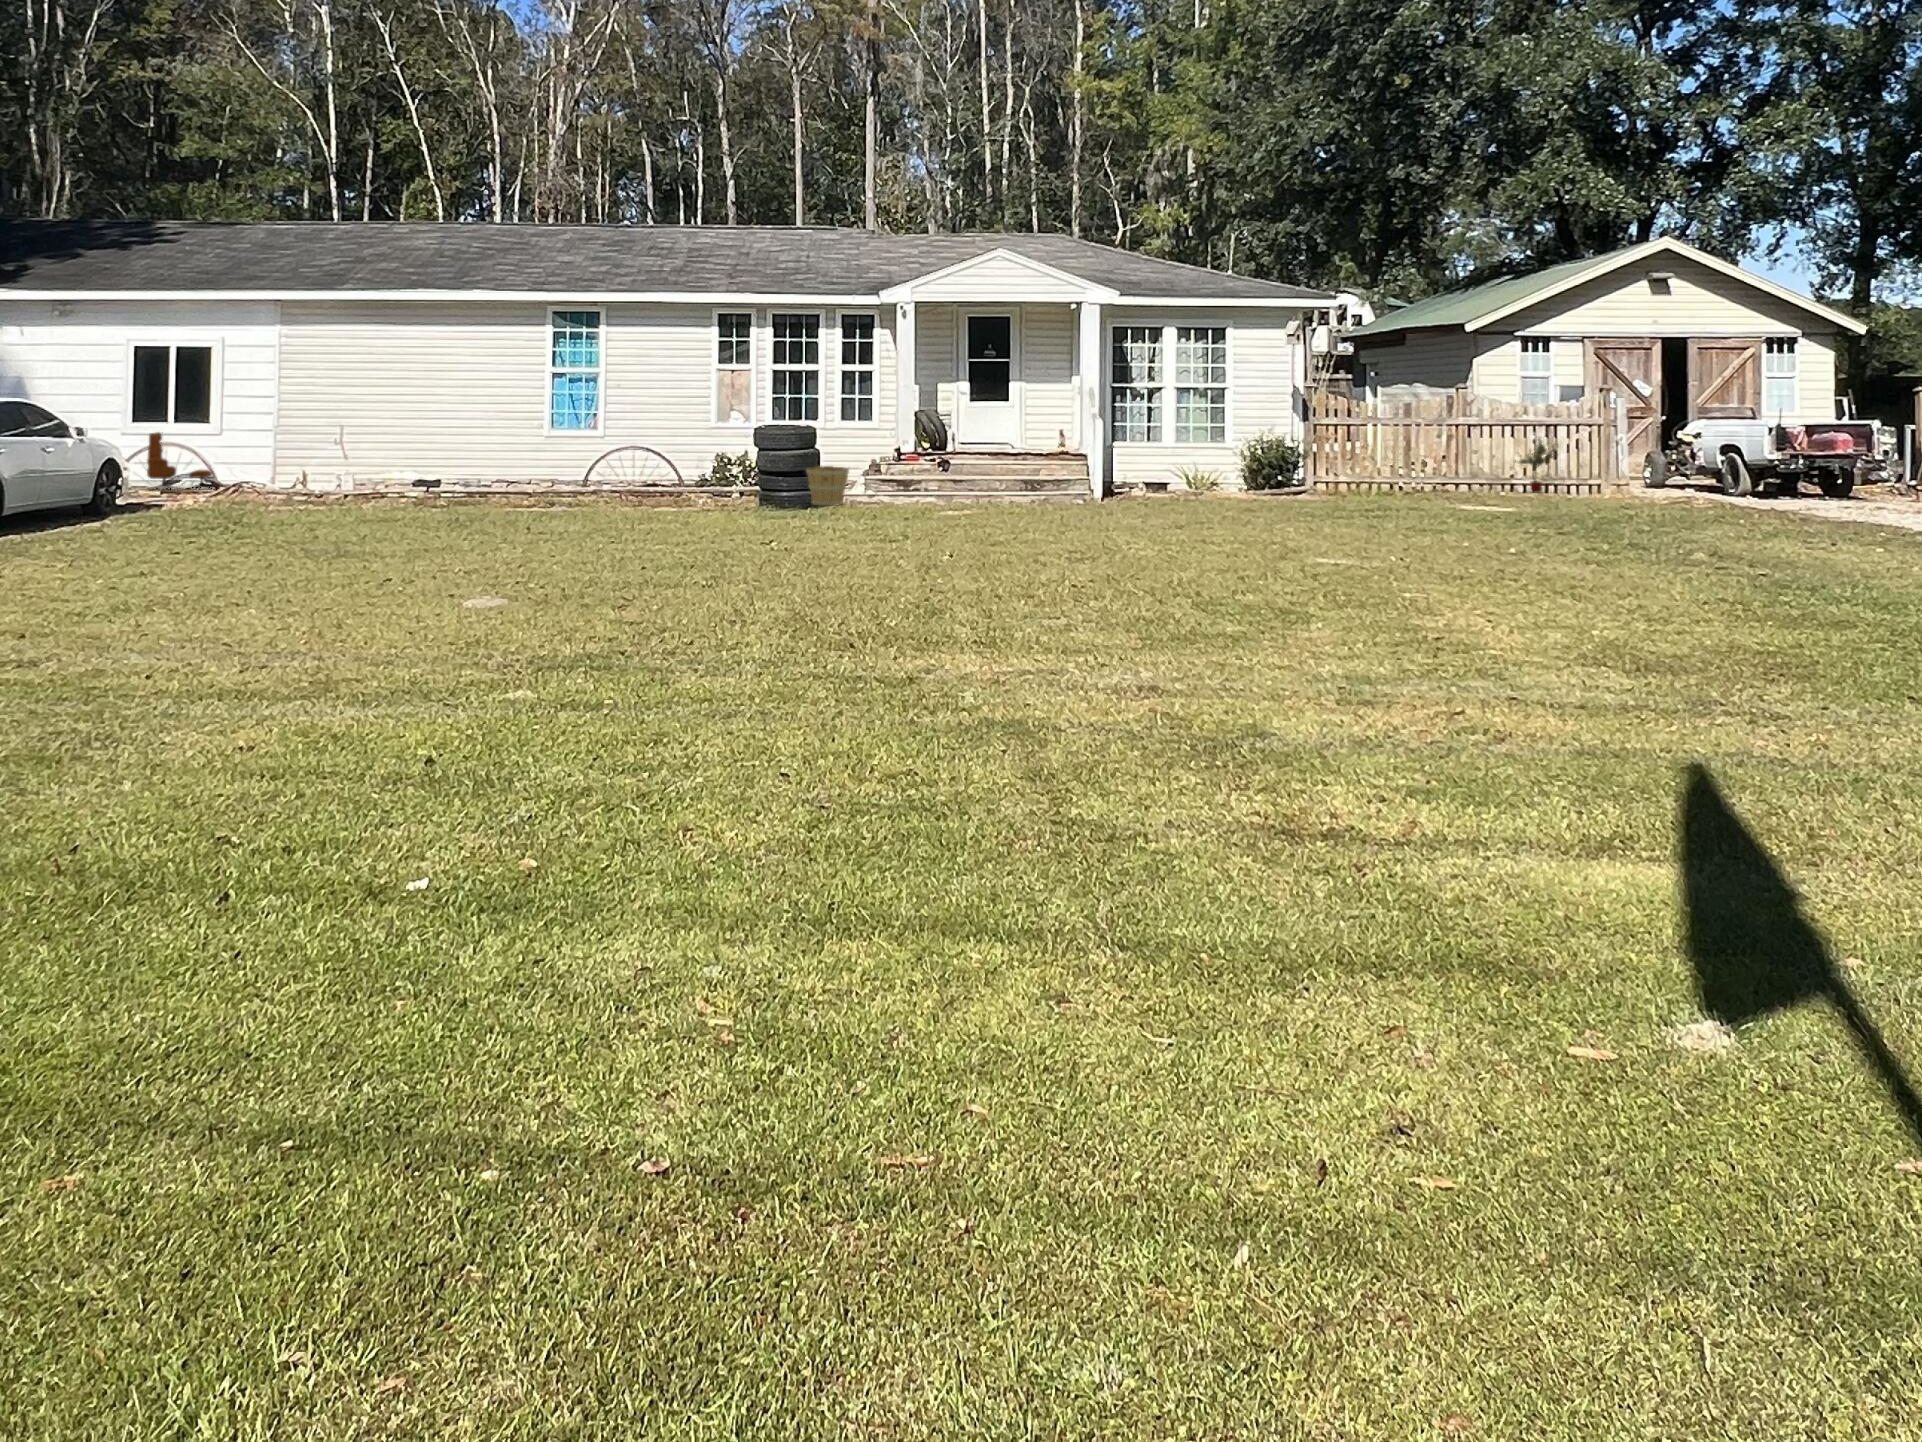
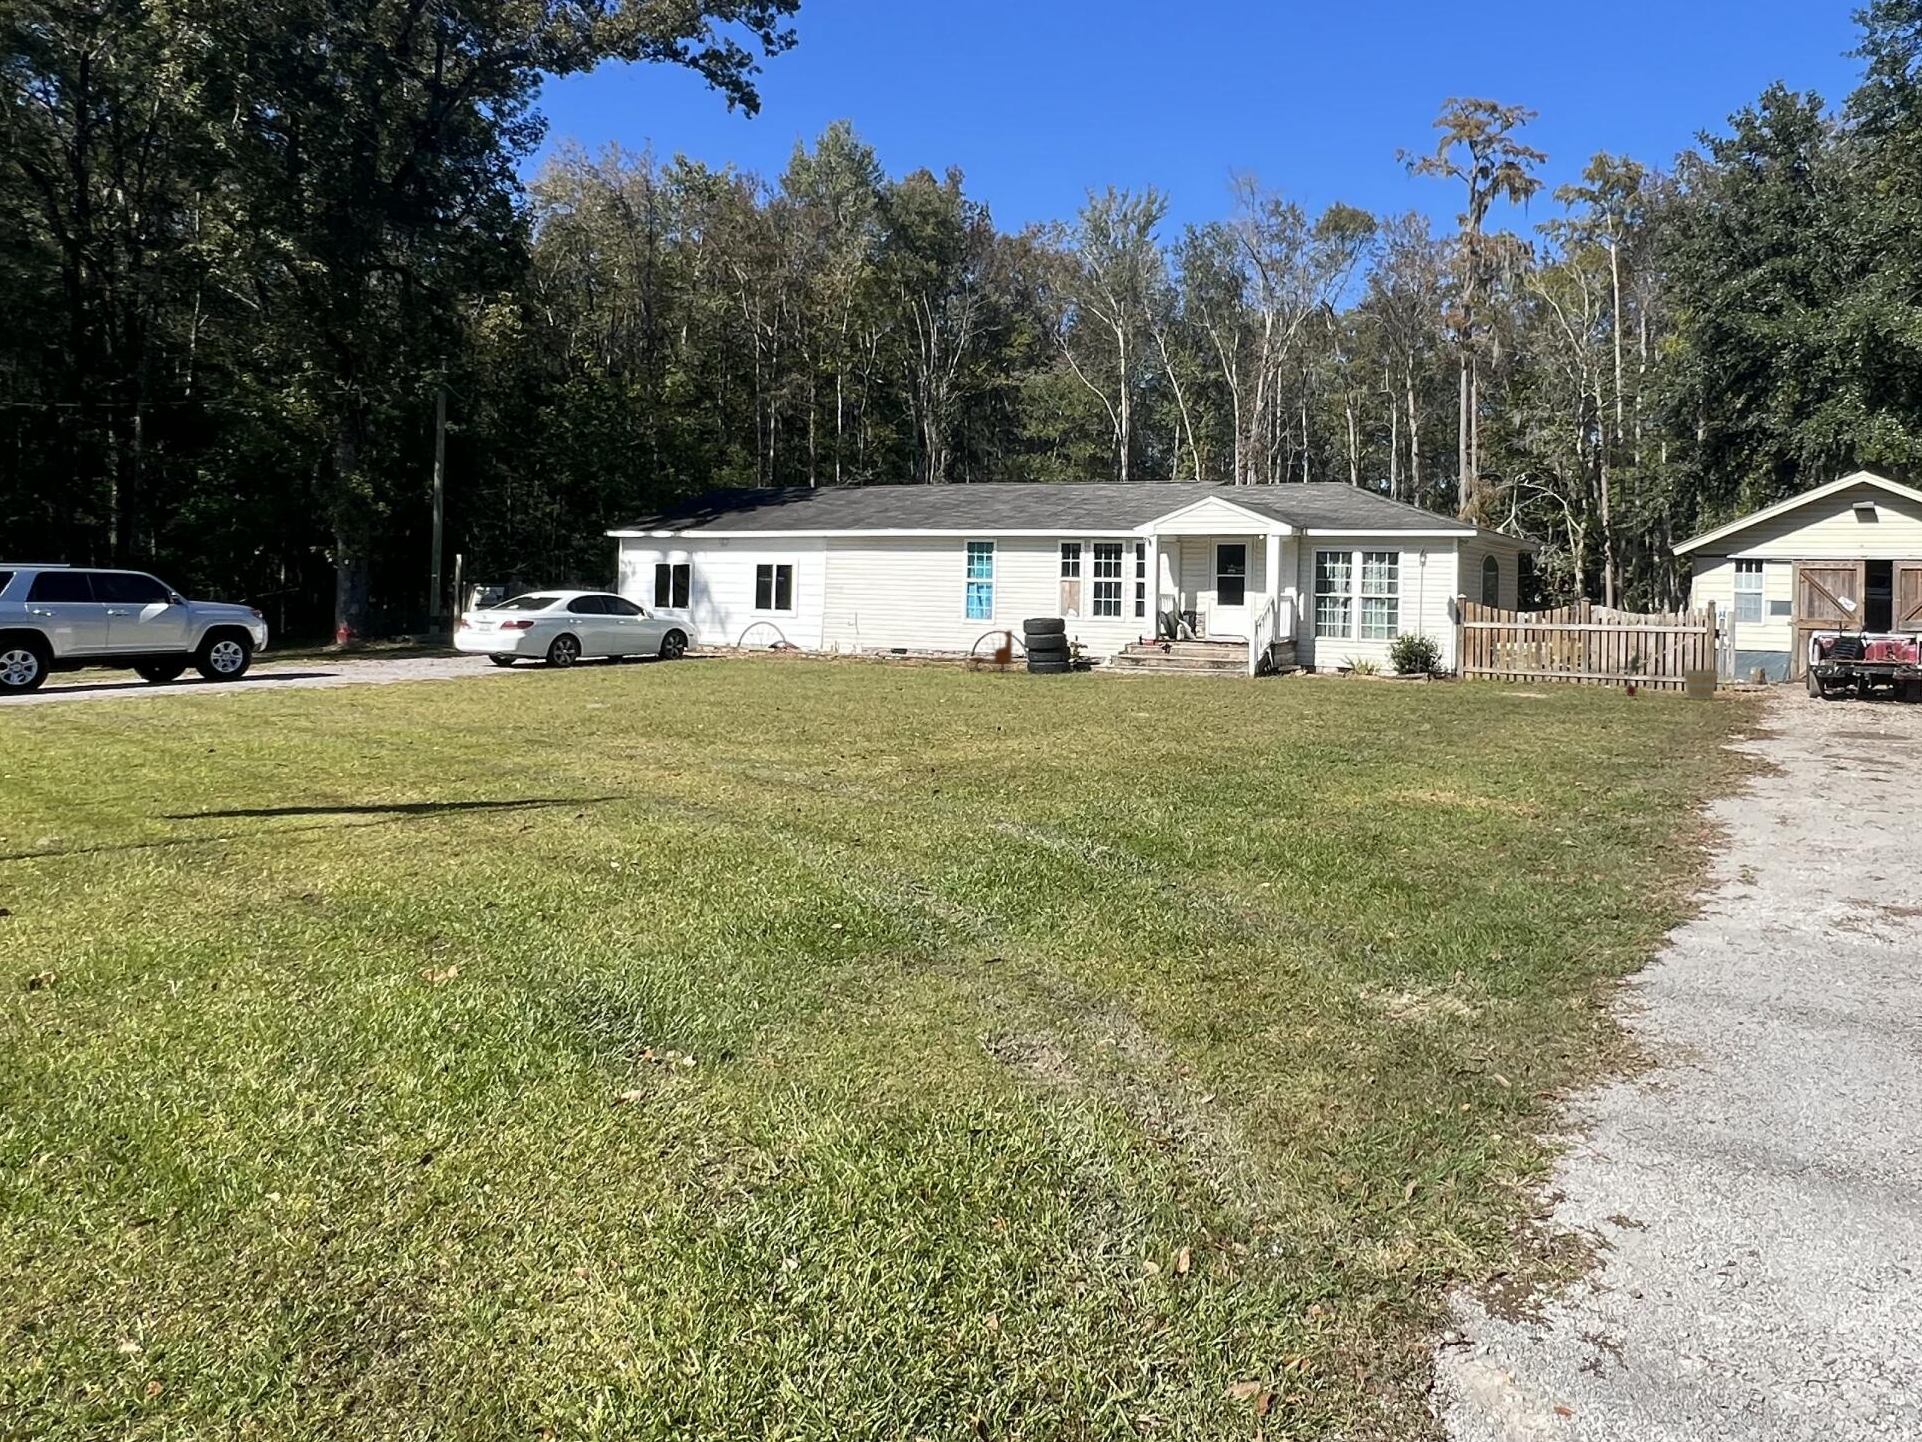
lounge chair: present [147,432,216,490] -> present [968,630,1012,672]
wooden bucket: present [806,466,849,506] -> present [1684,669,1718,699]

